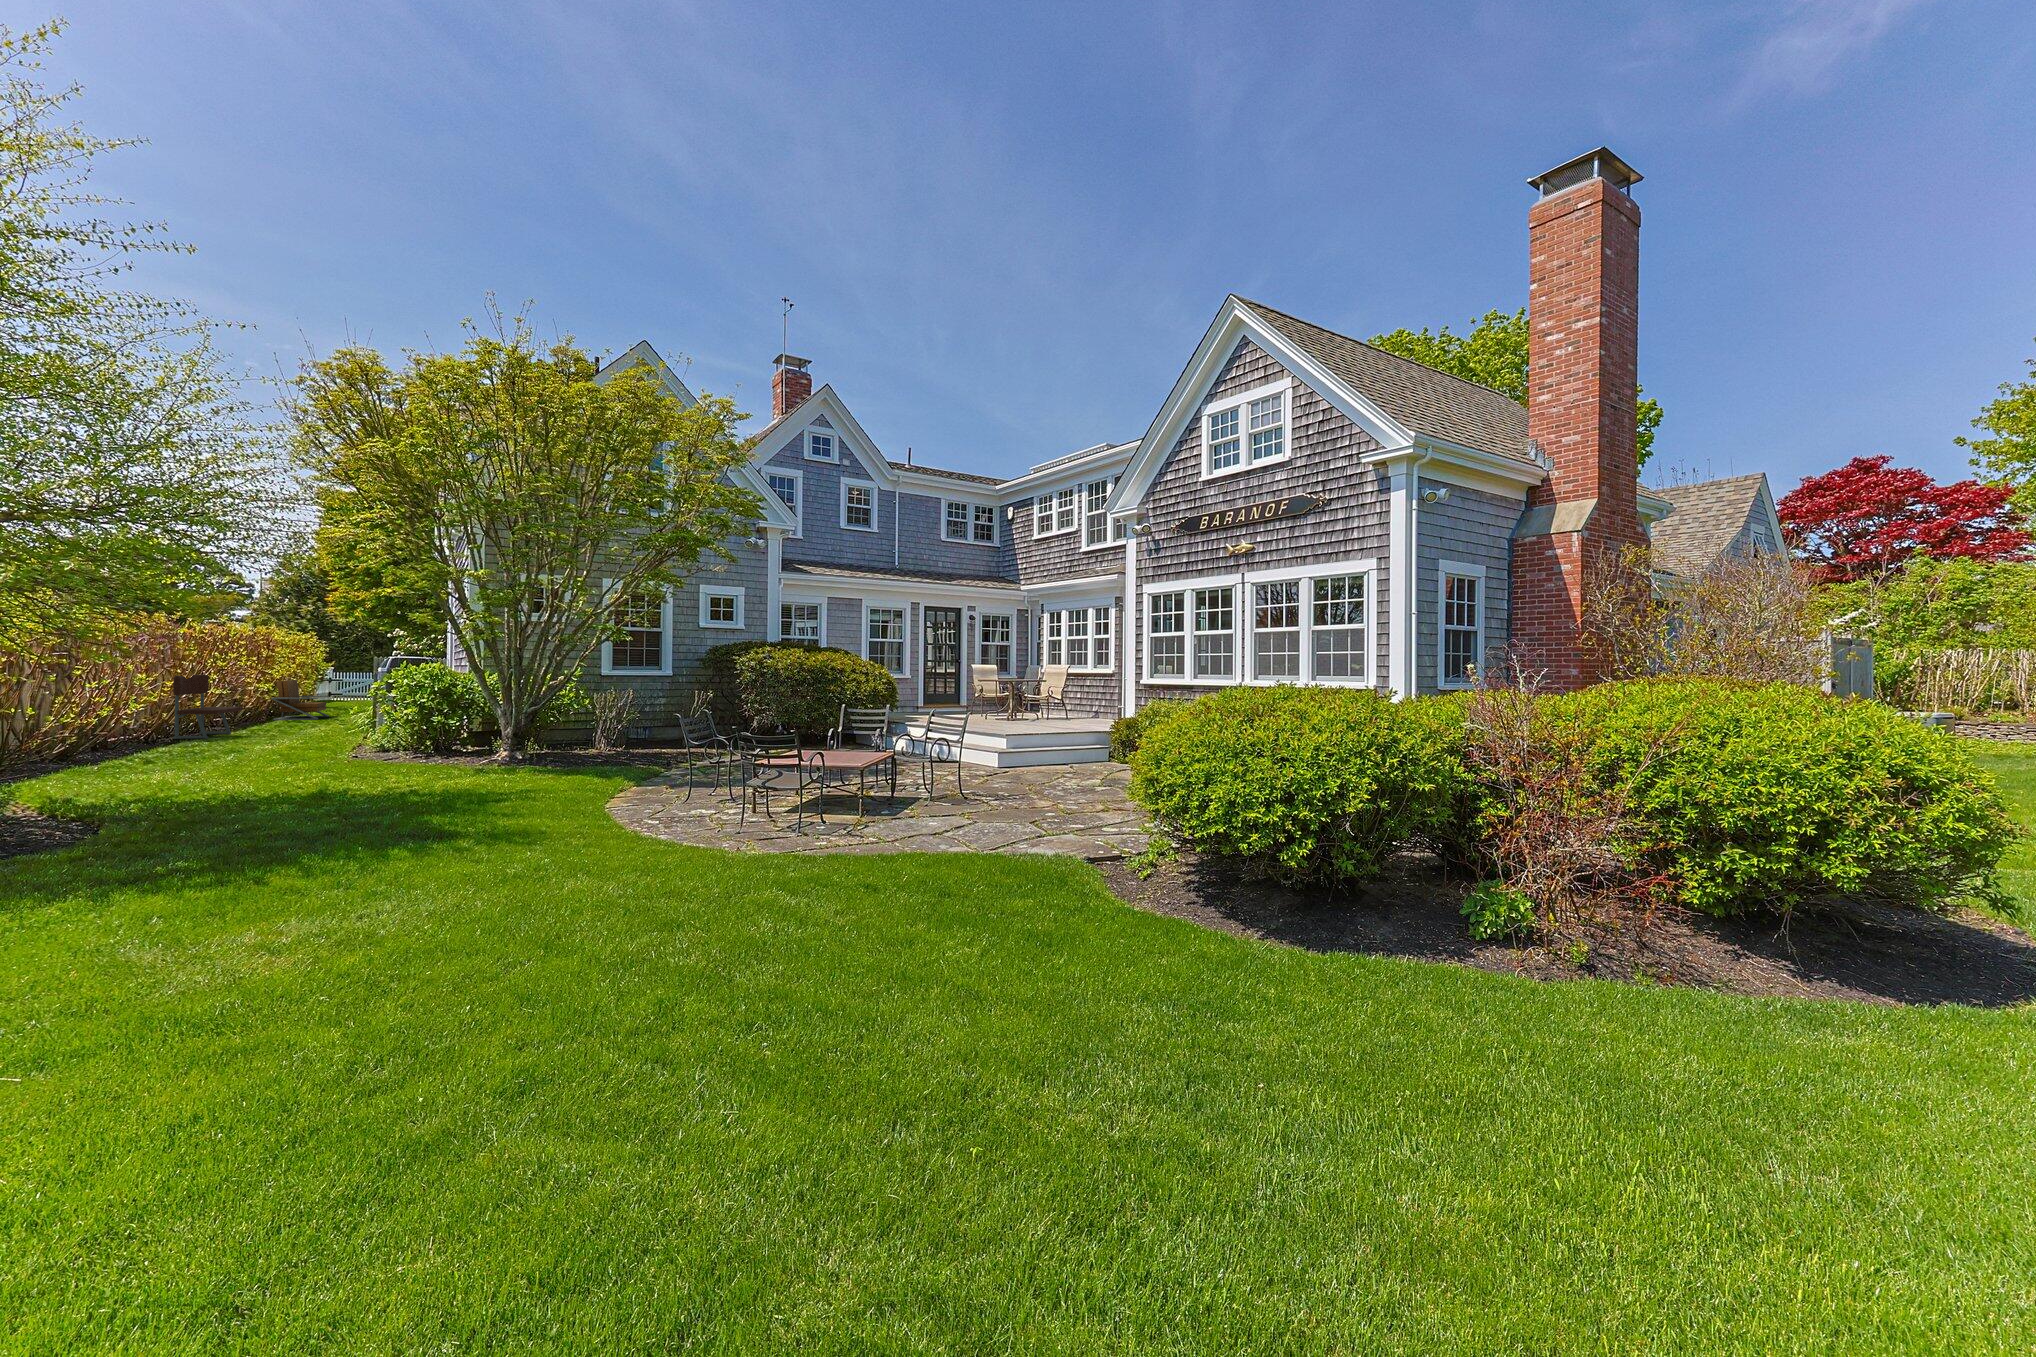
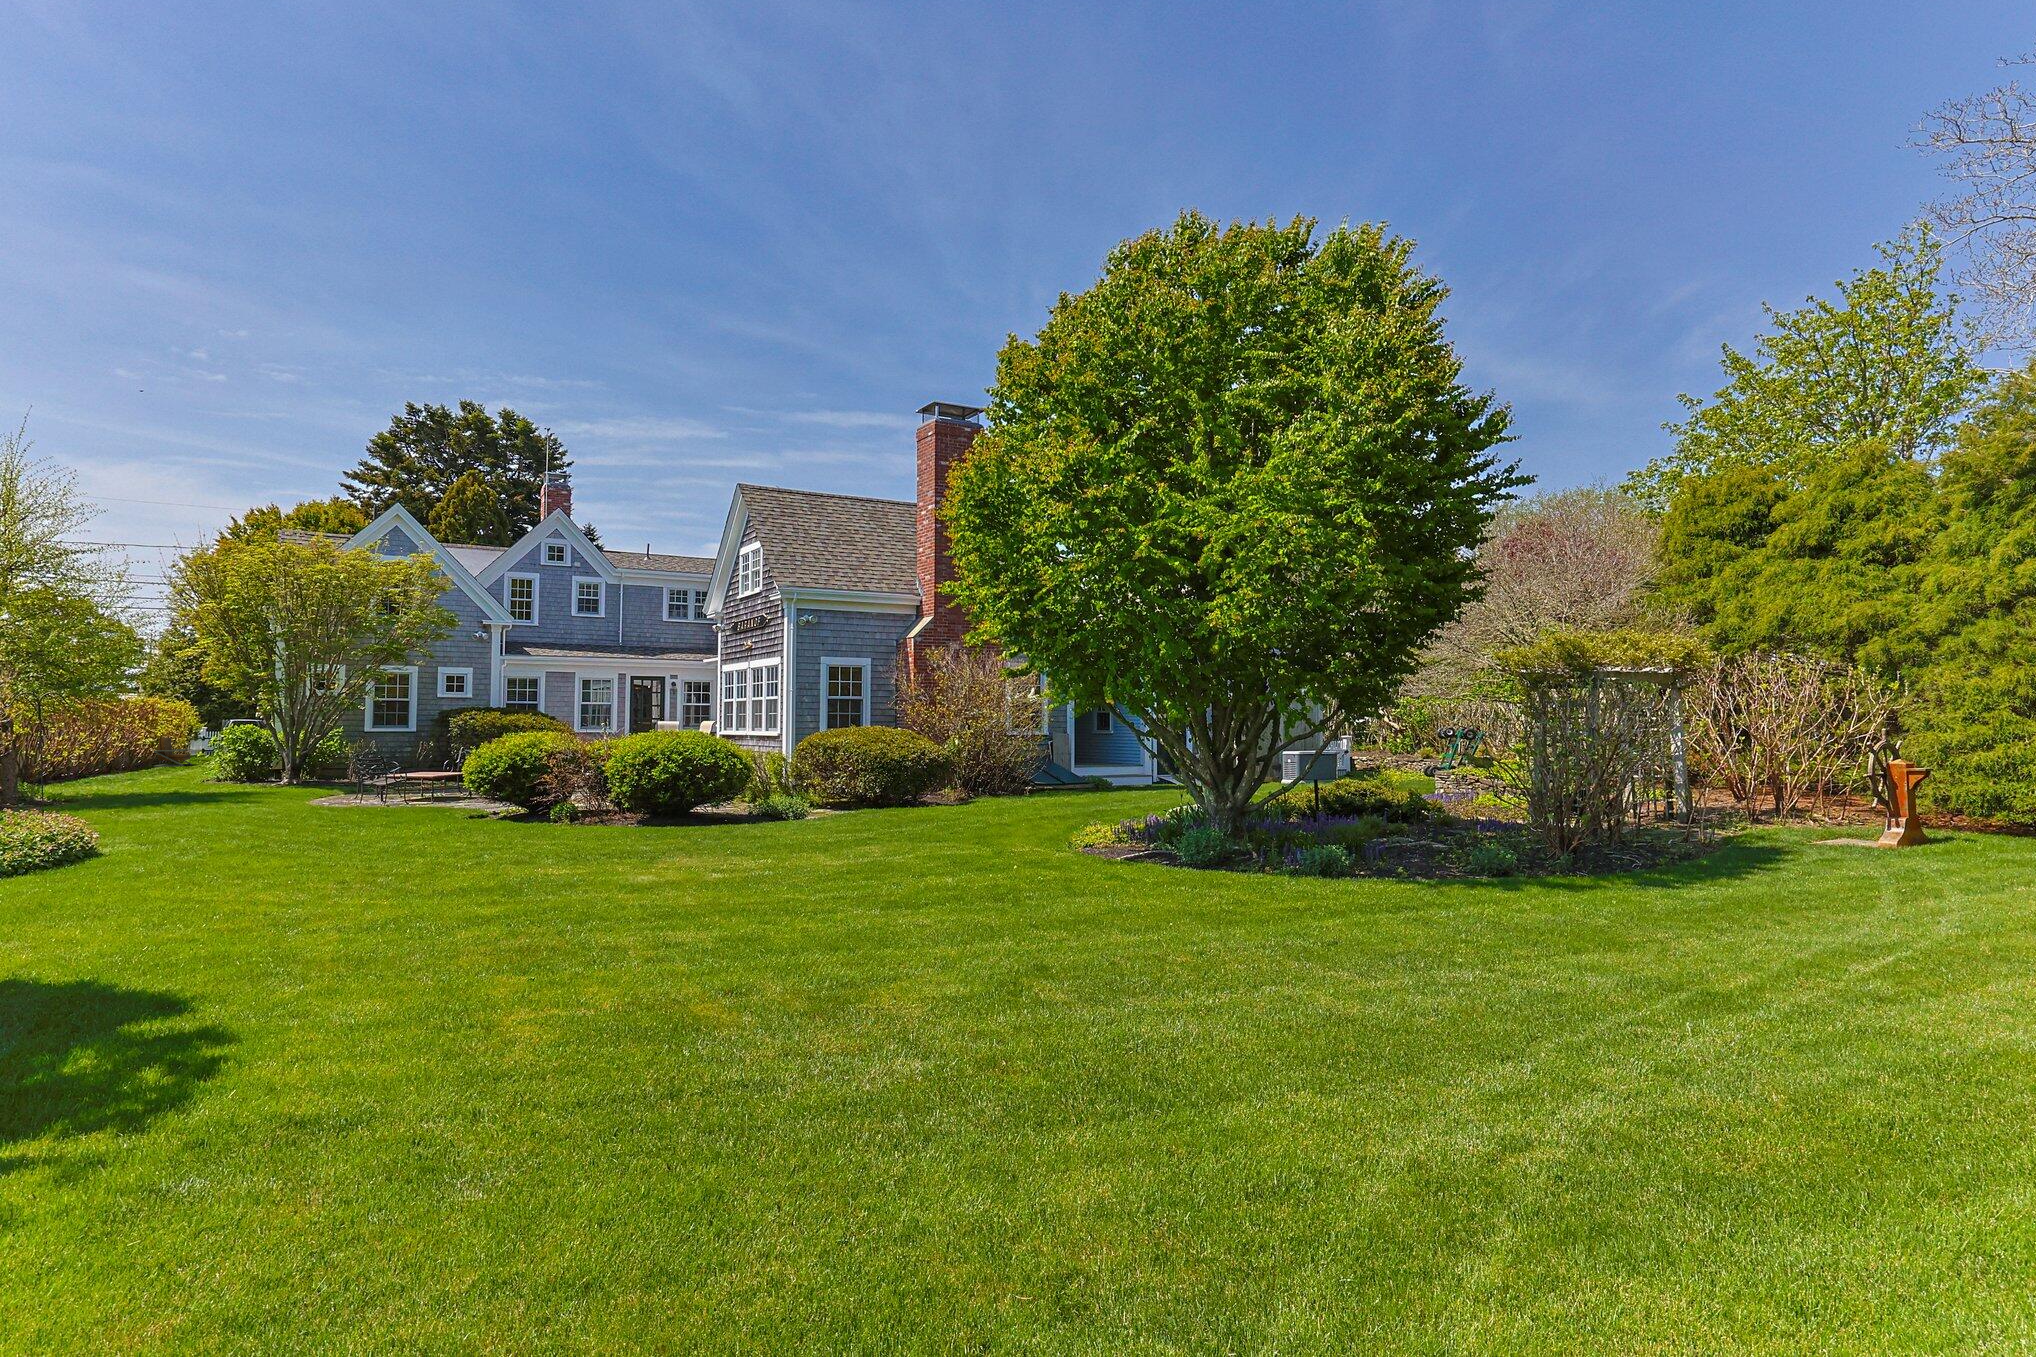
bench: present [173,675,243,739] -> none [94,734,135,775]

